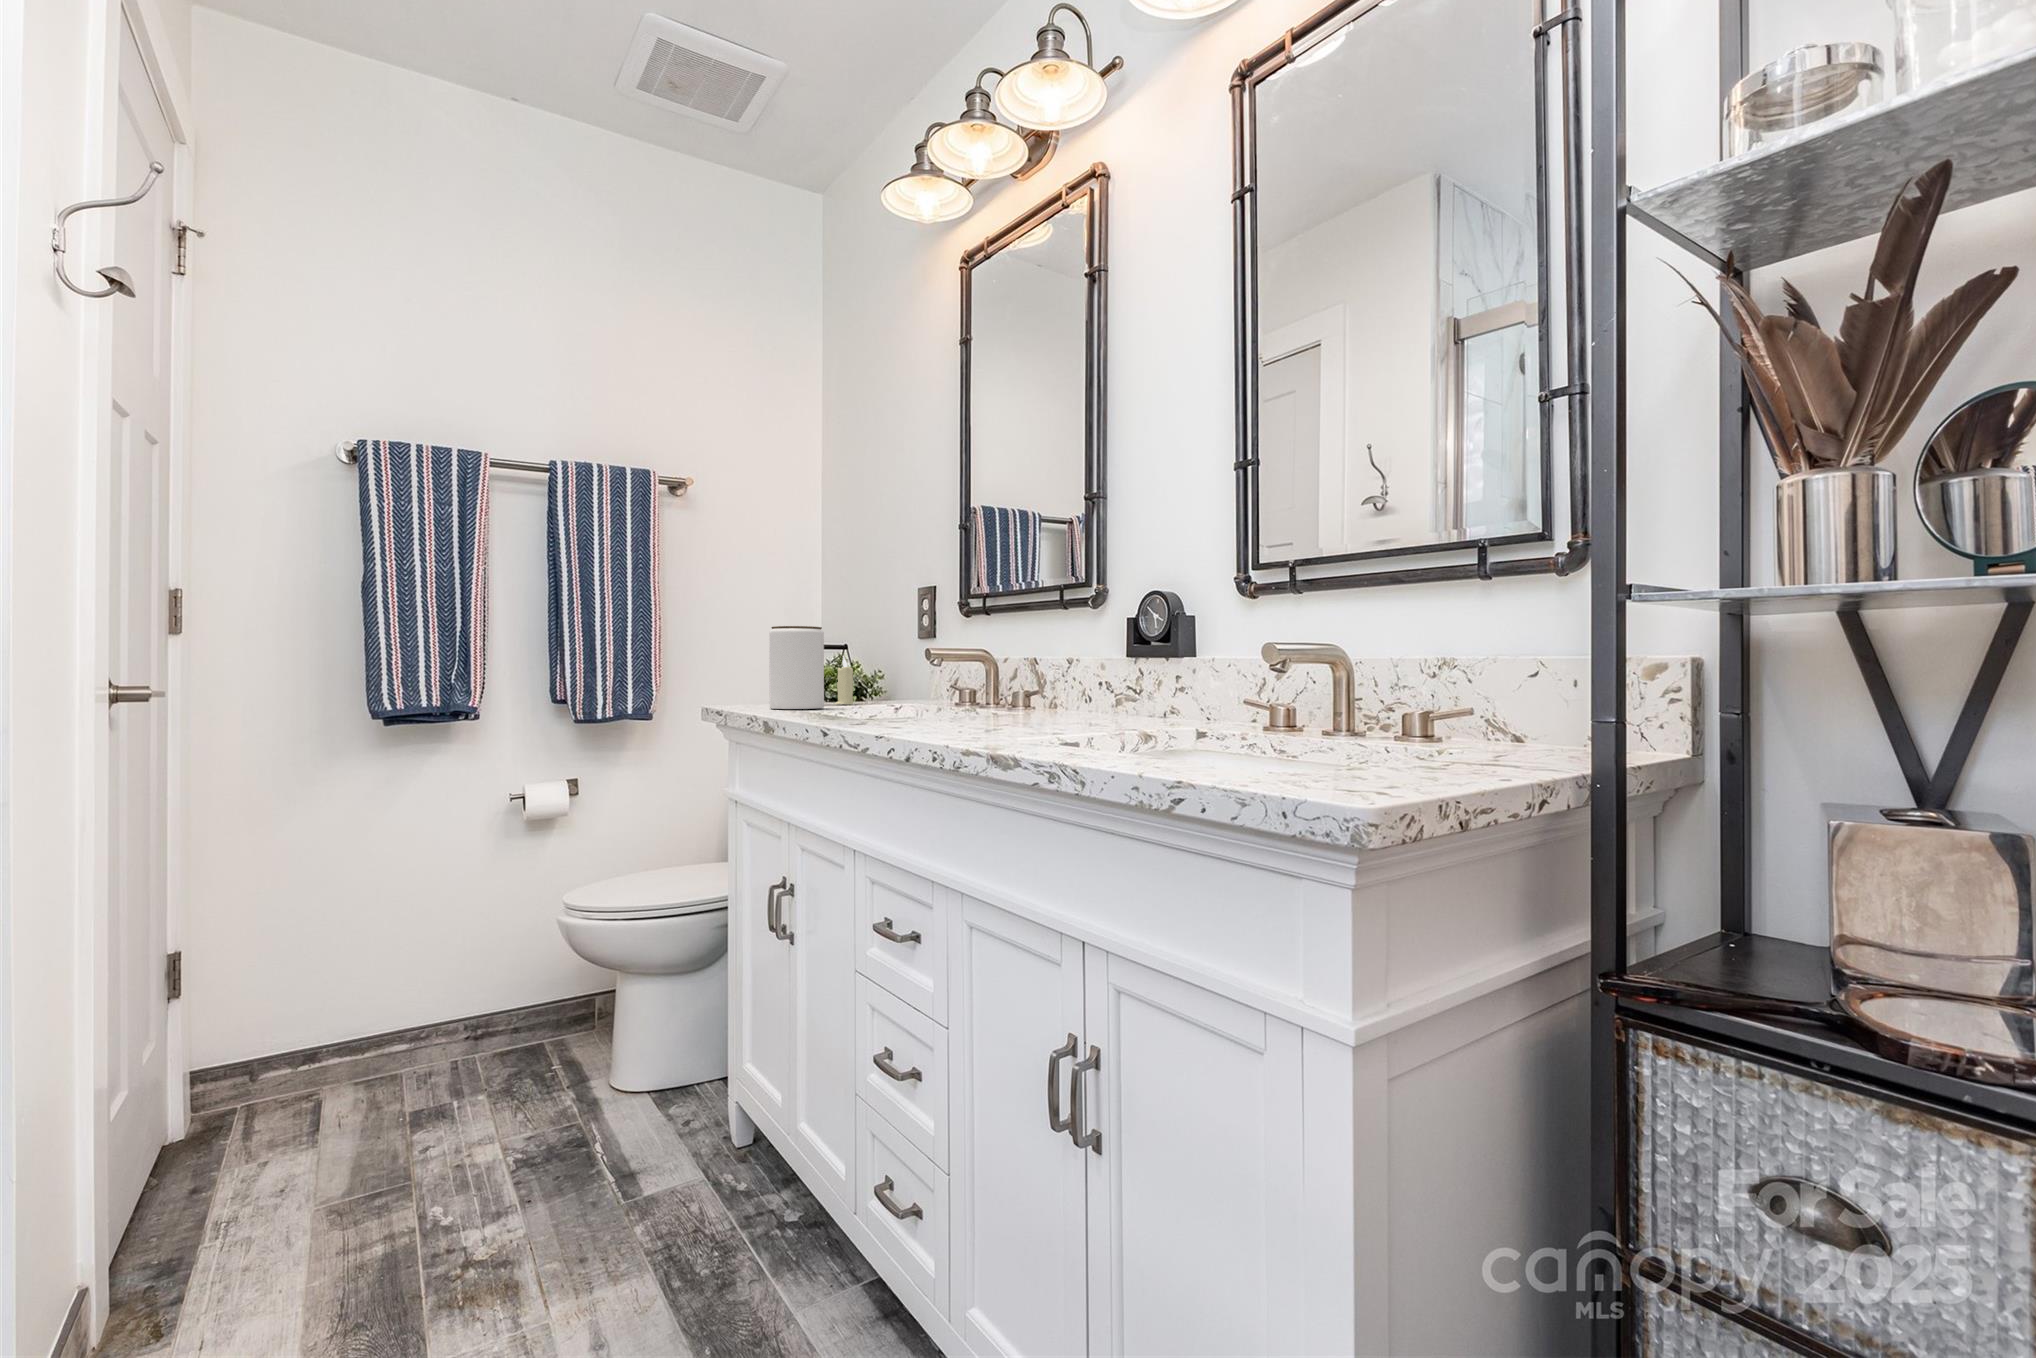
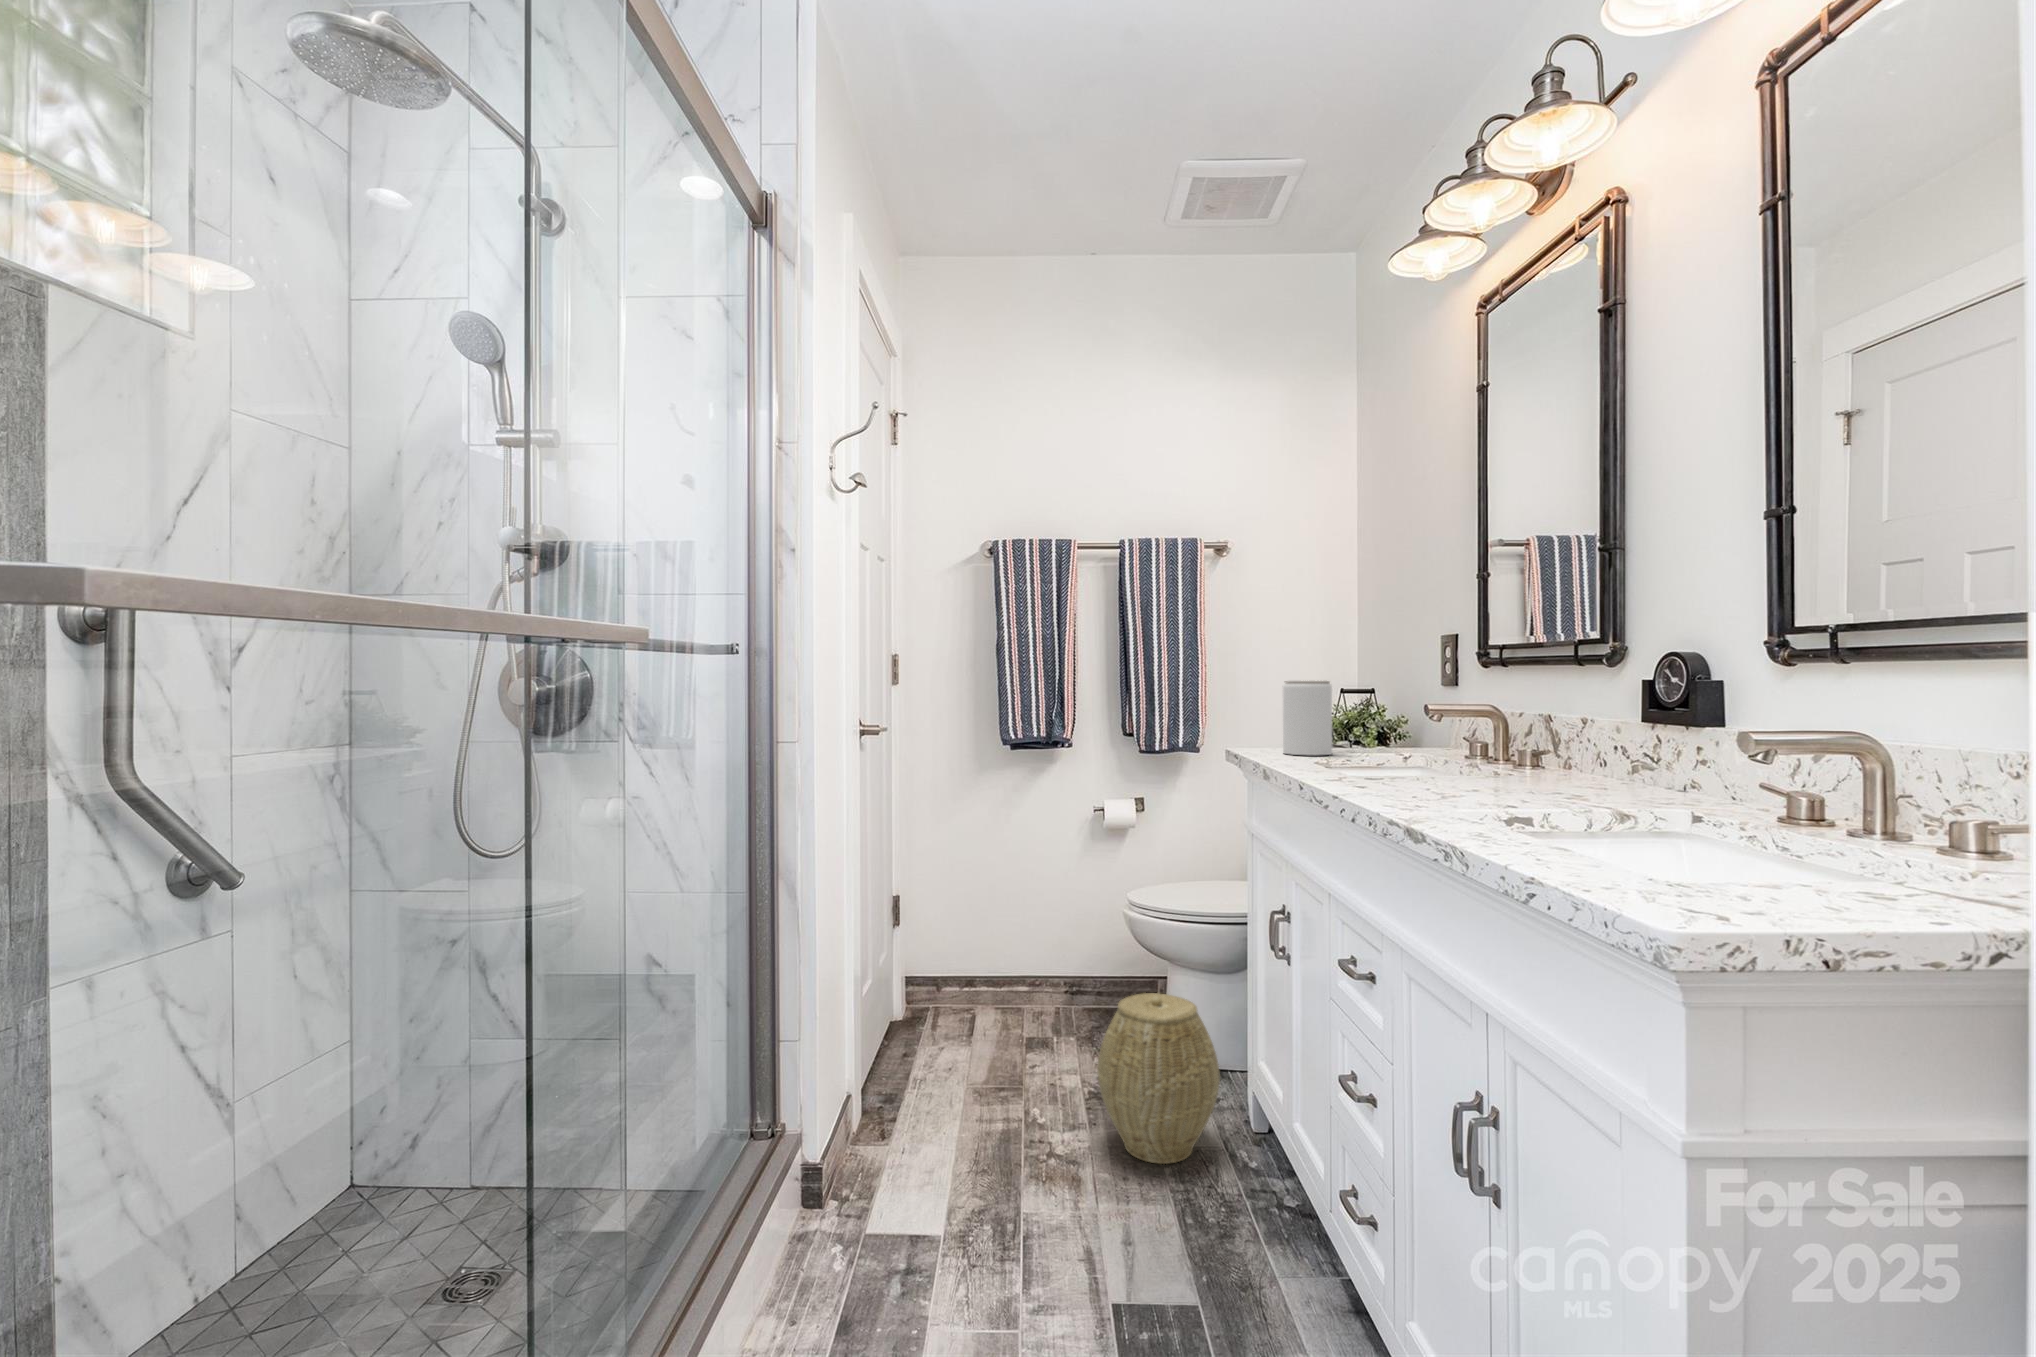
candle: present [835,656,853,704] -> none [1349,703,1368,749]
woven basket: none [537,1010,703,1227] -> present [1098,993,1220,1164]

